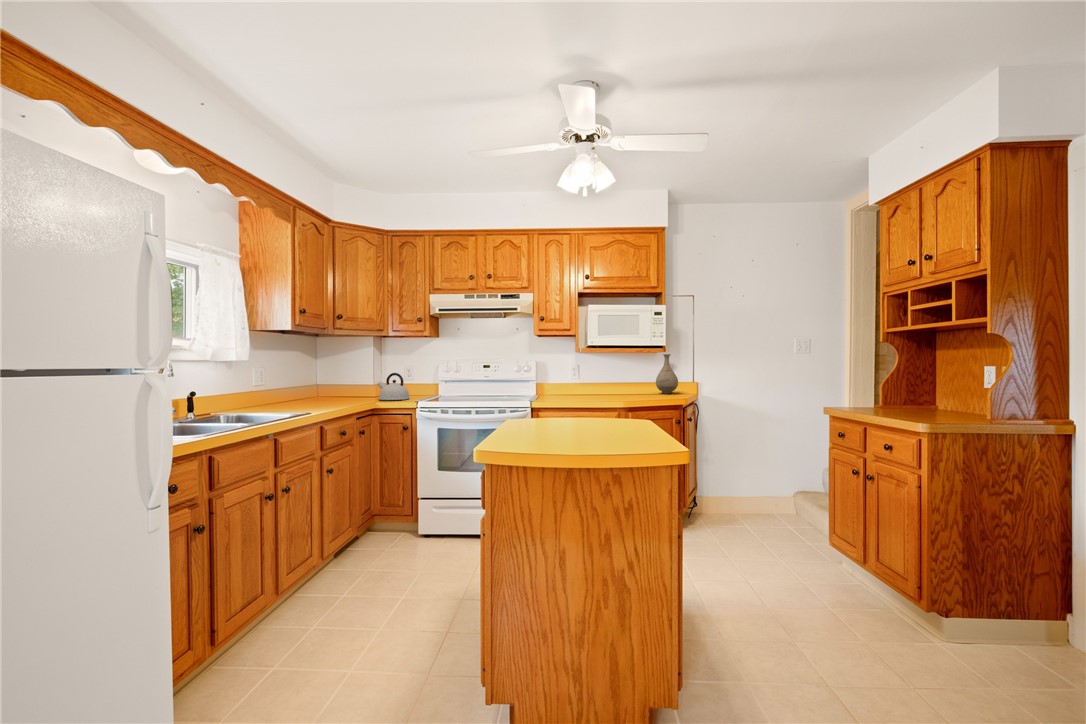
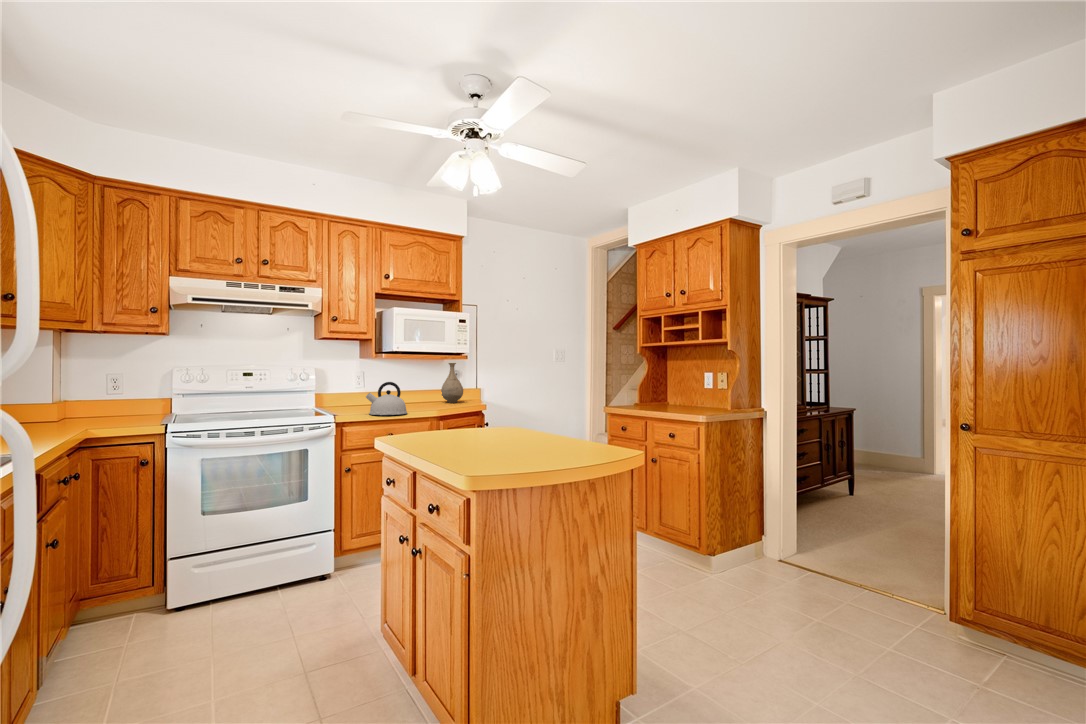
kettle: present [378,373,410,400] -> present [366,382,407,415]

